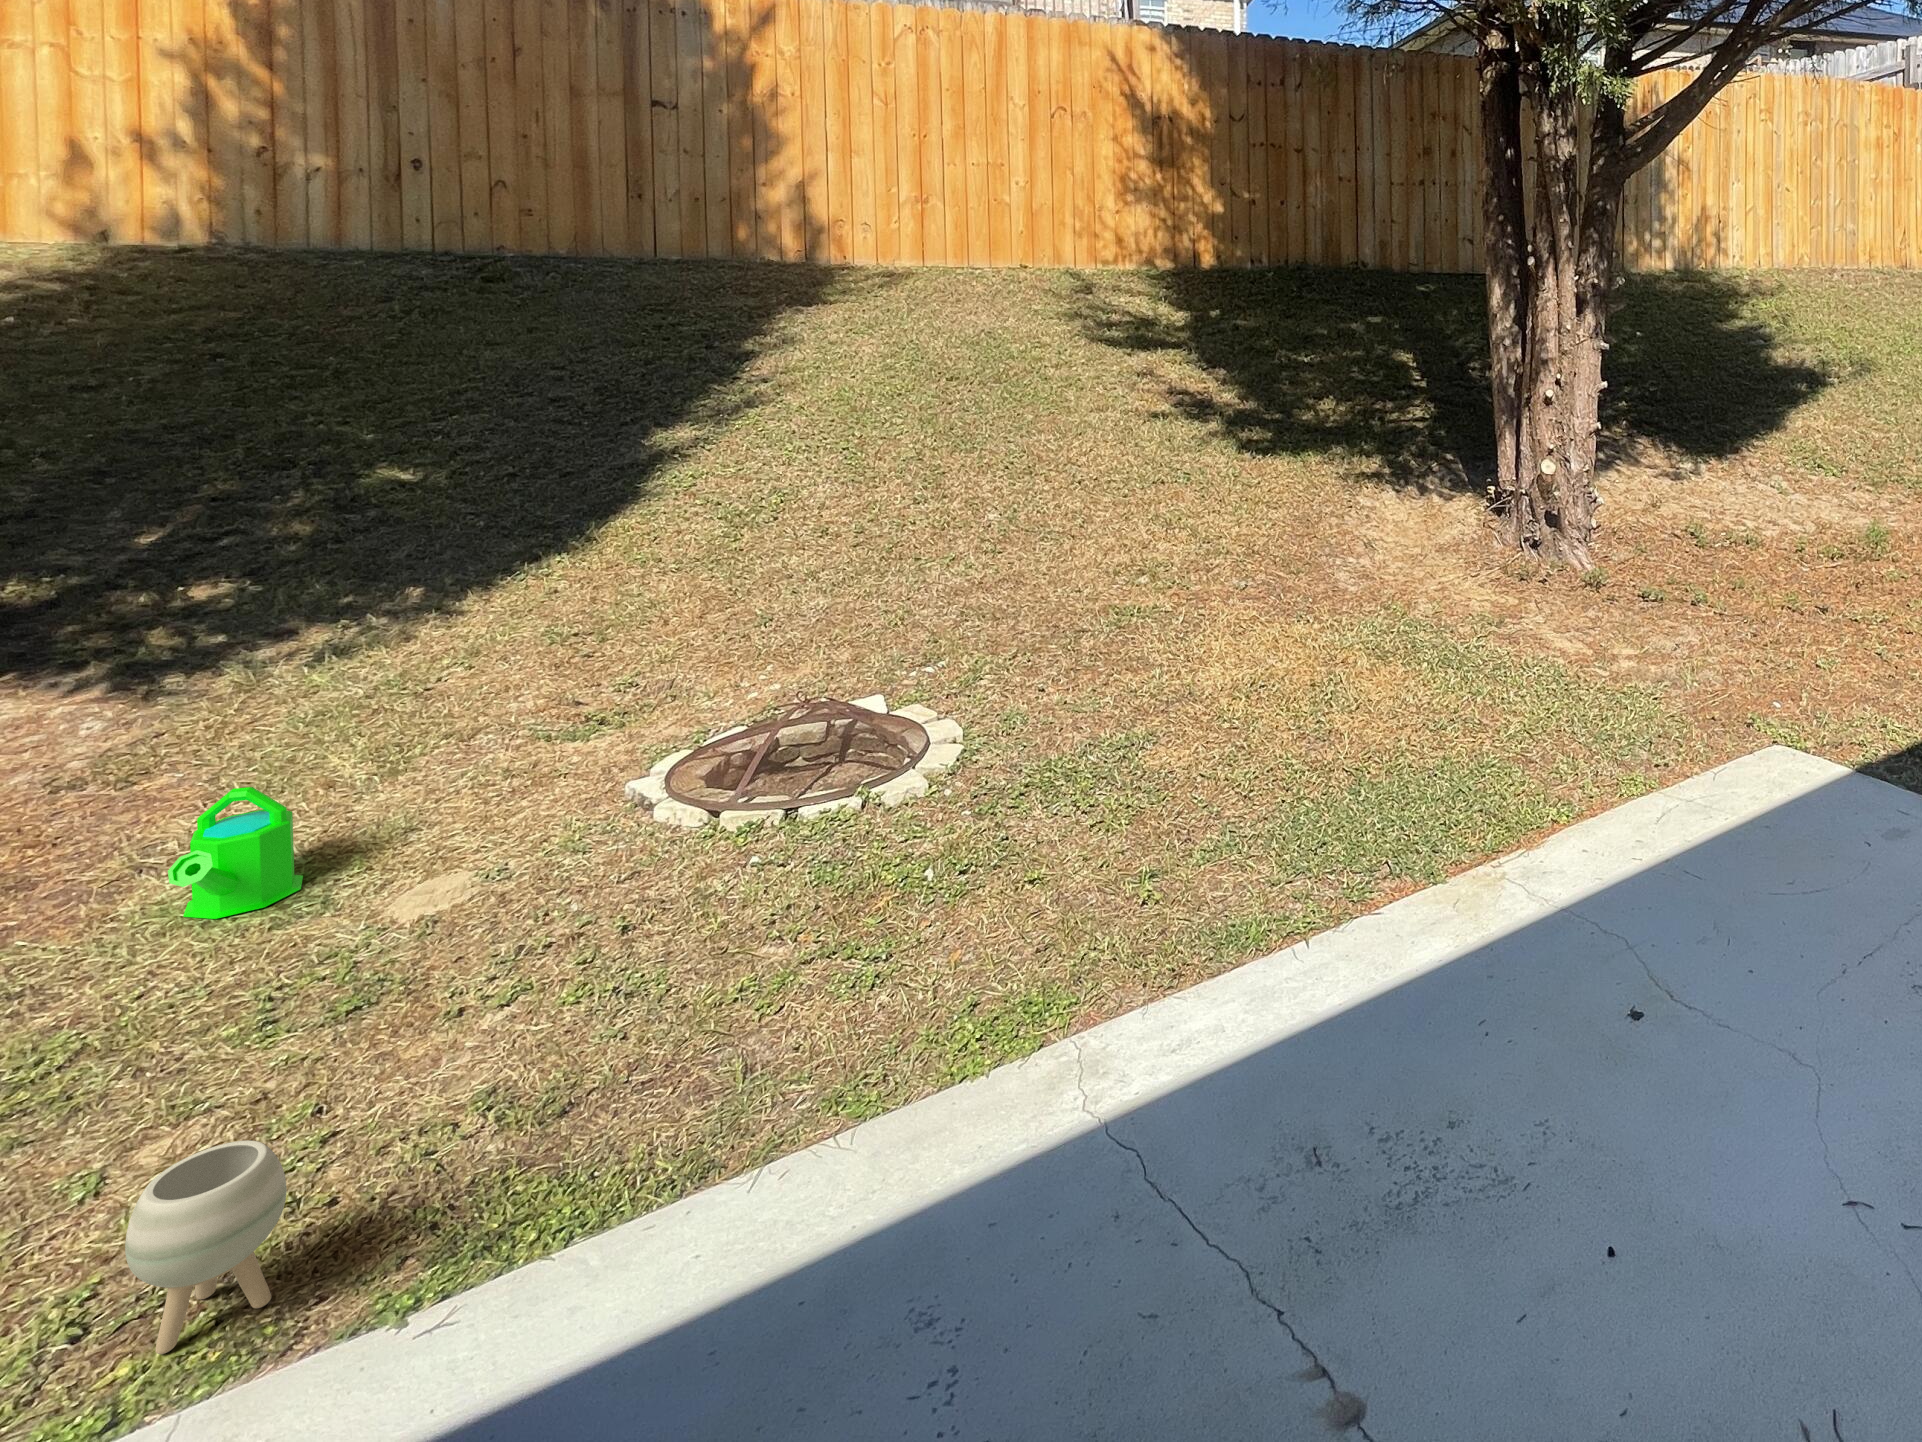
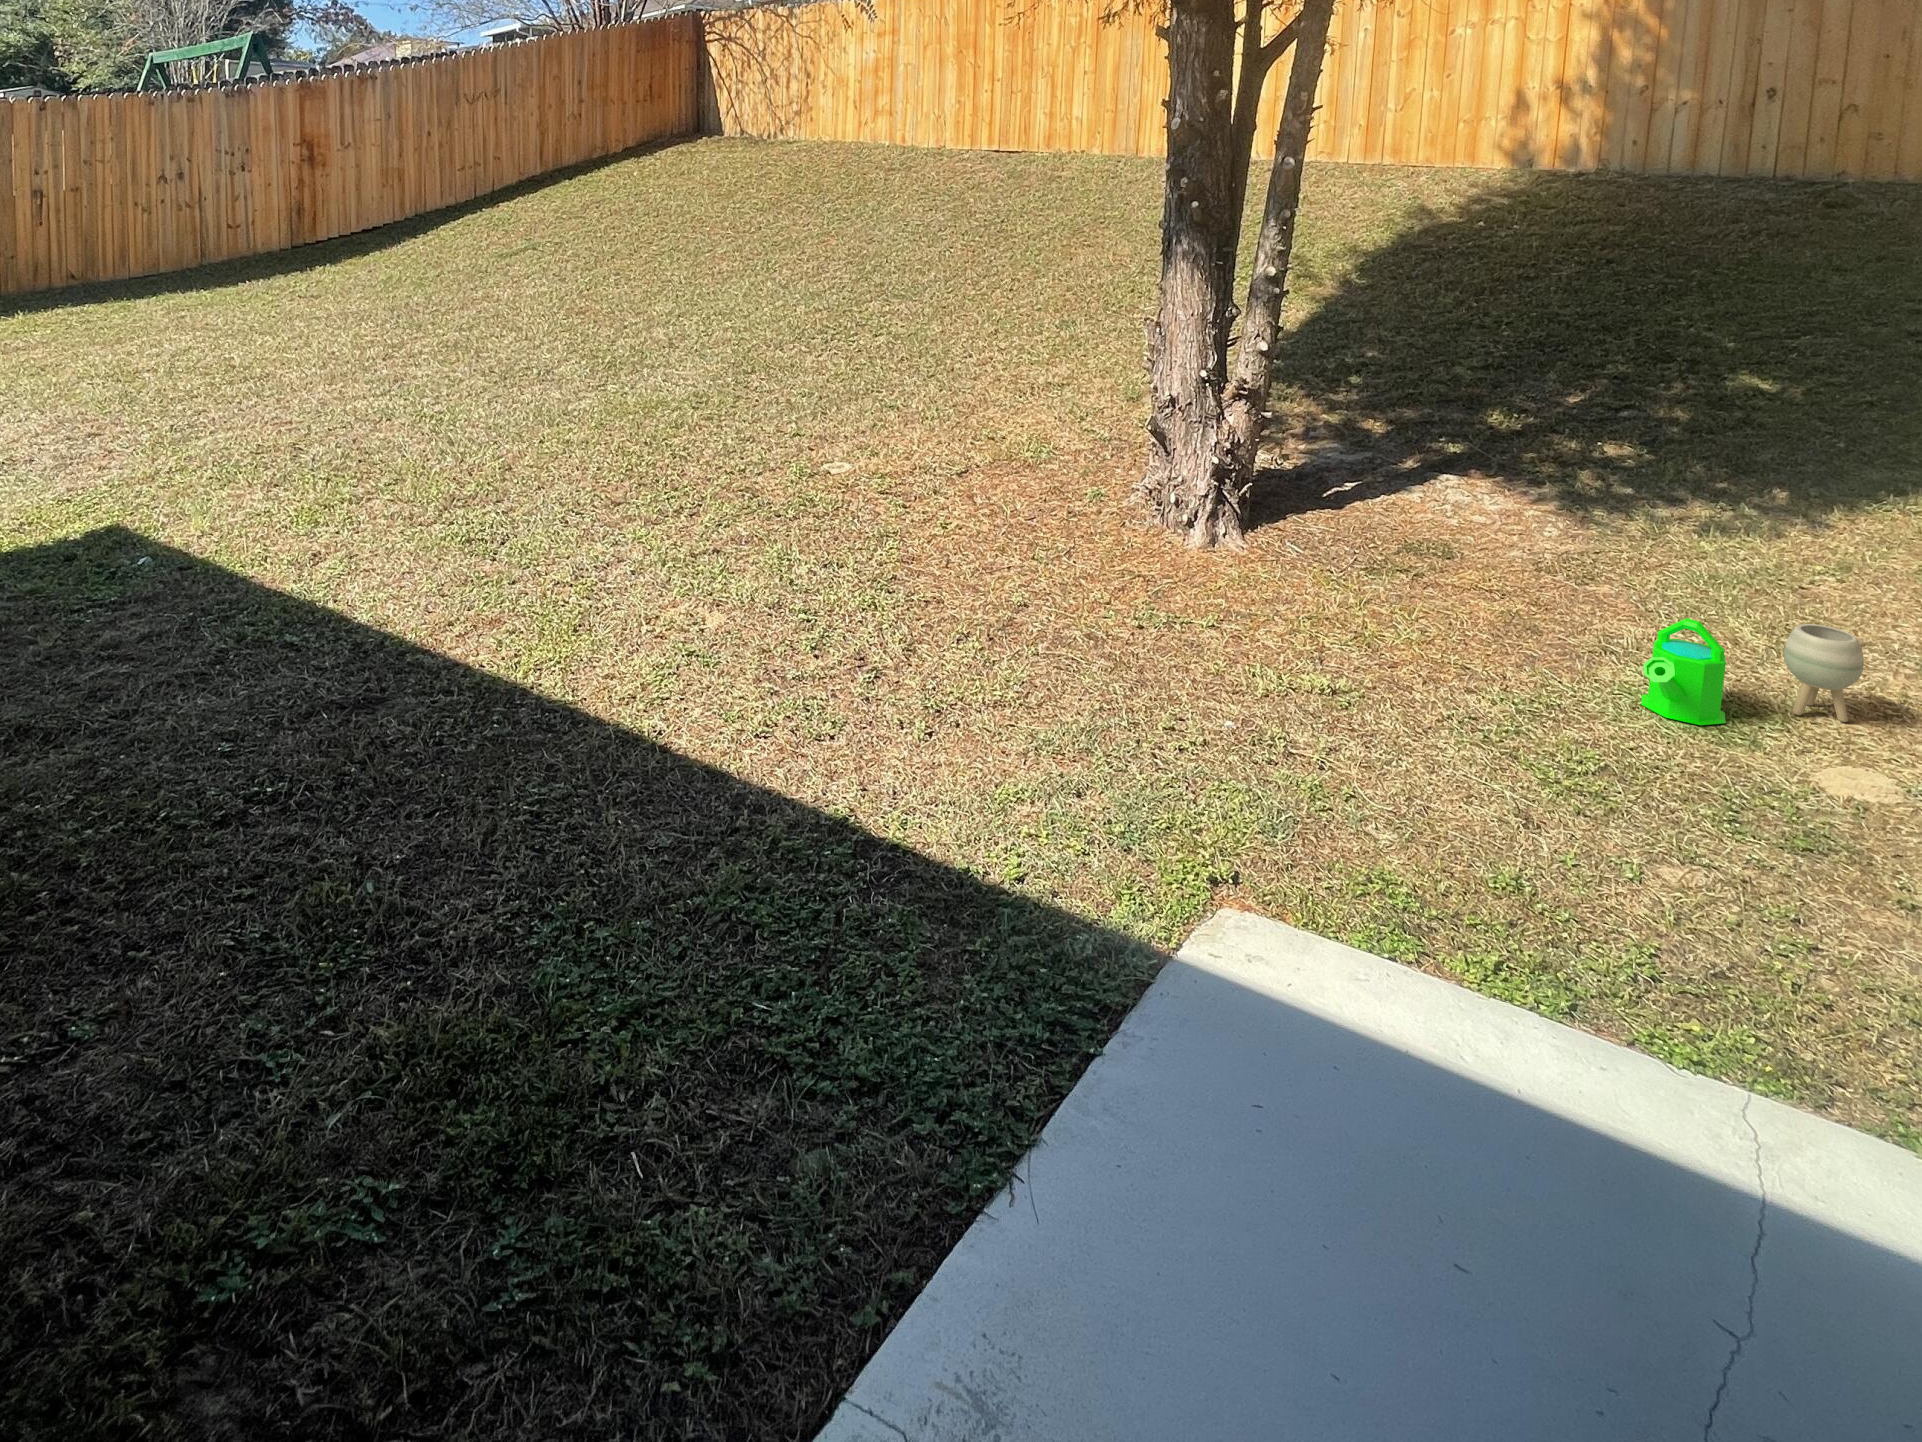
planter: present [125,1140,287,1354] -> present [1784,624,1864,722]

